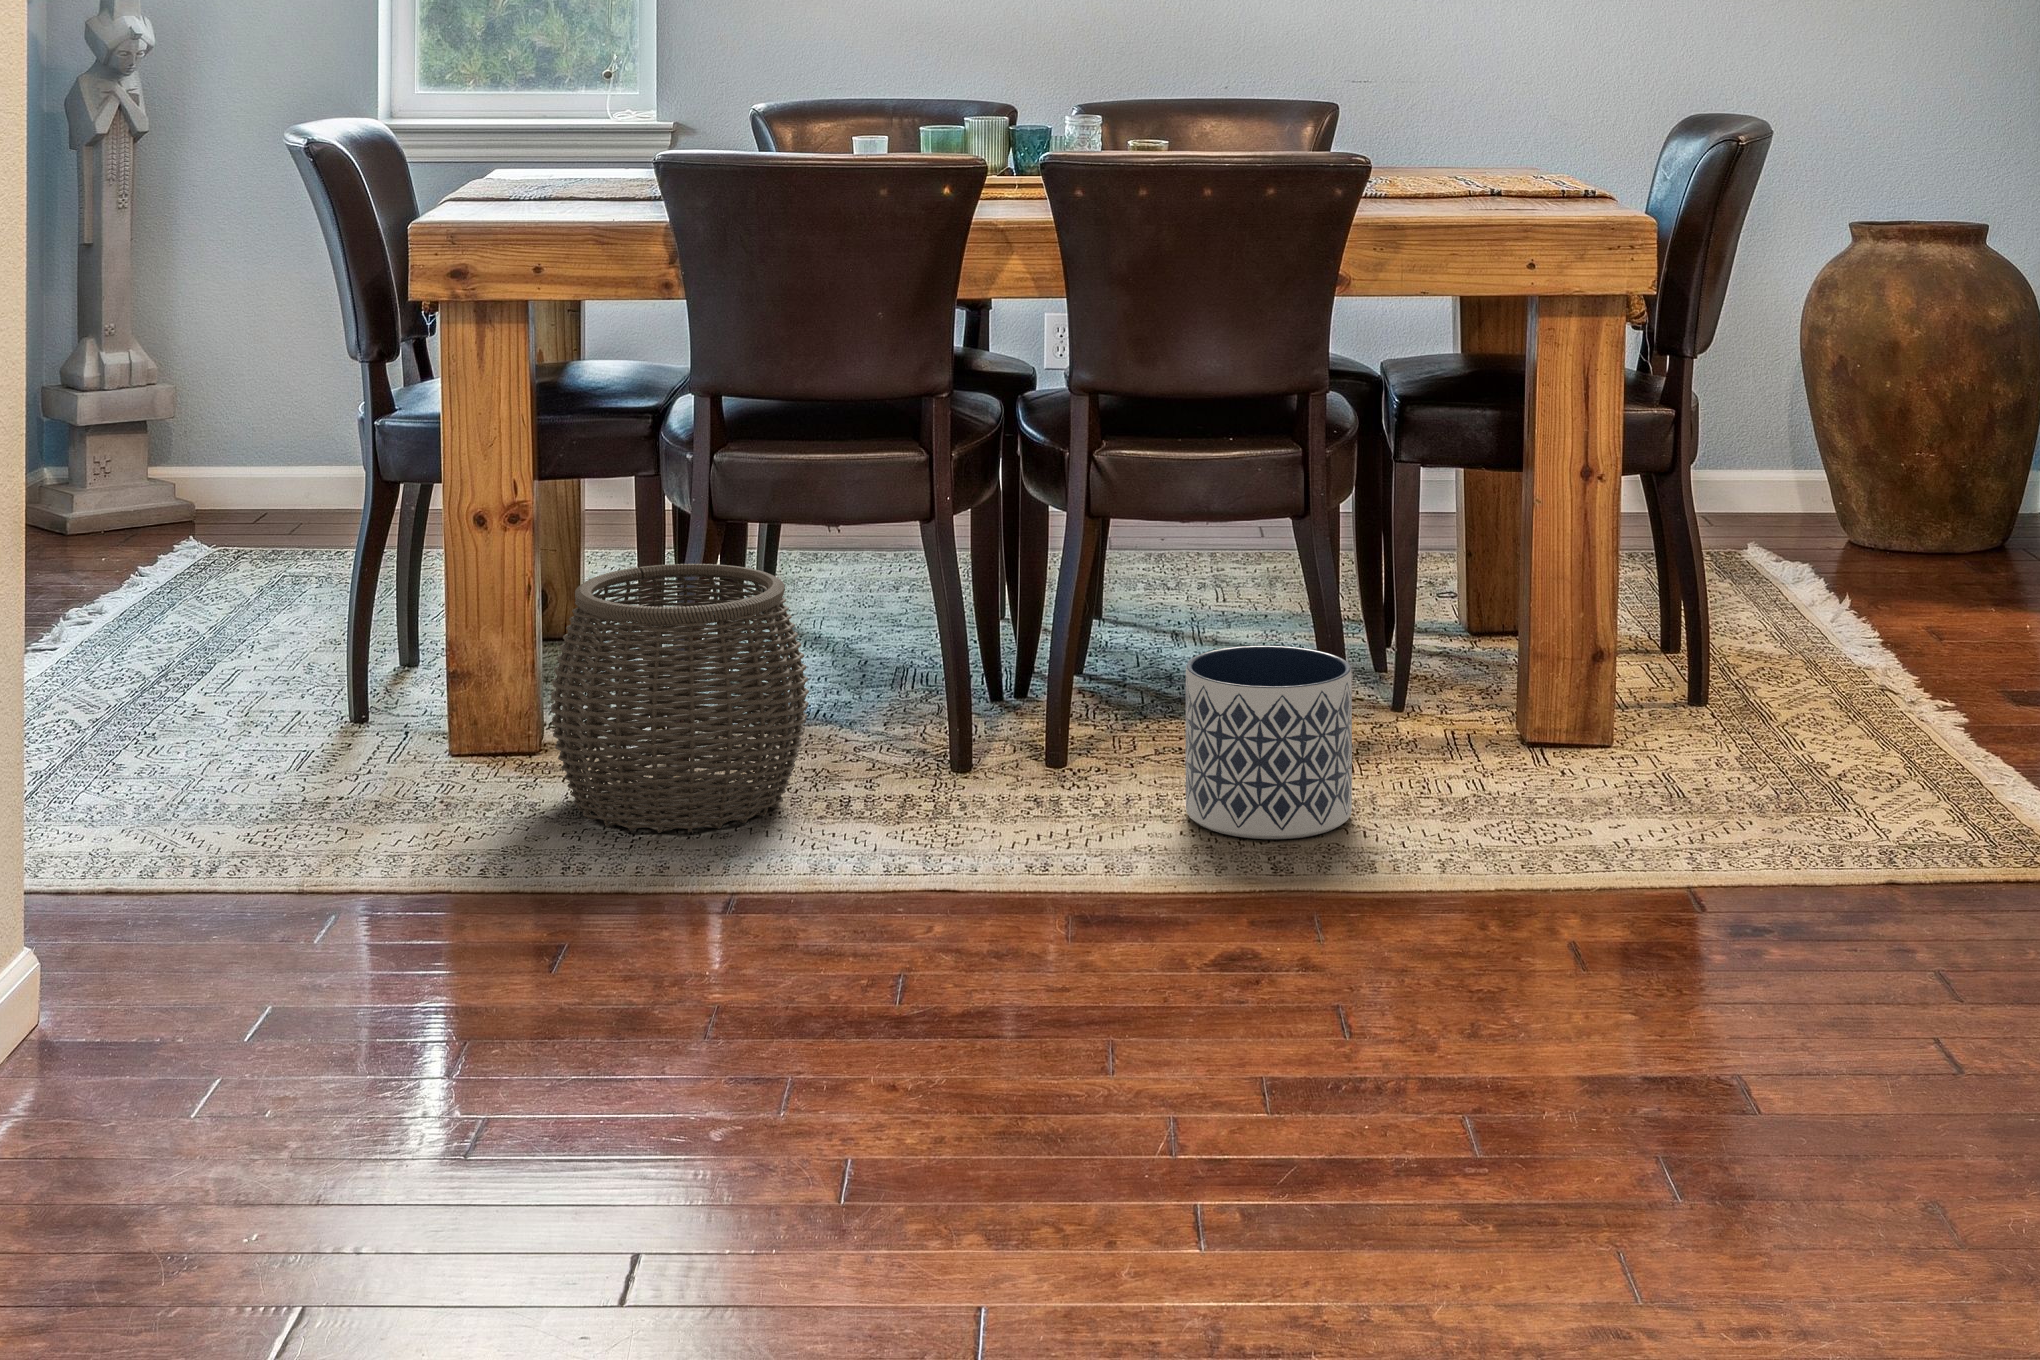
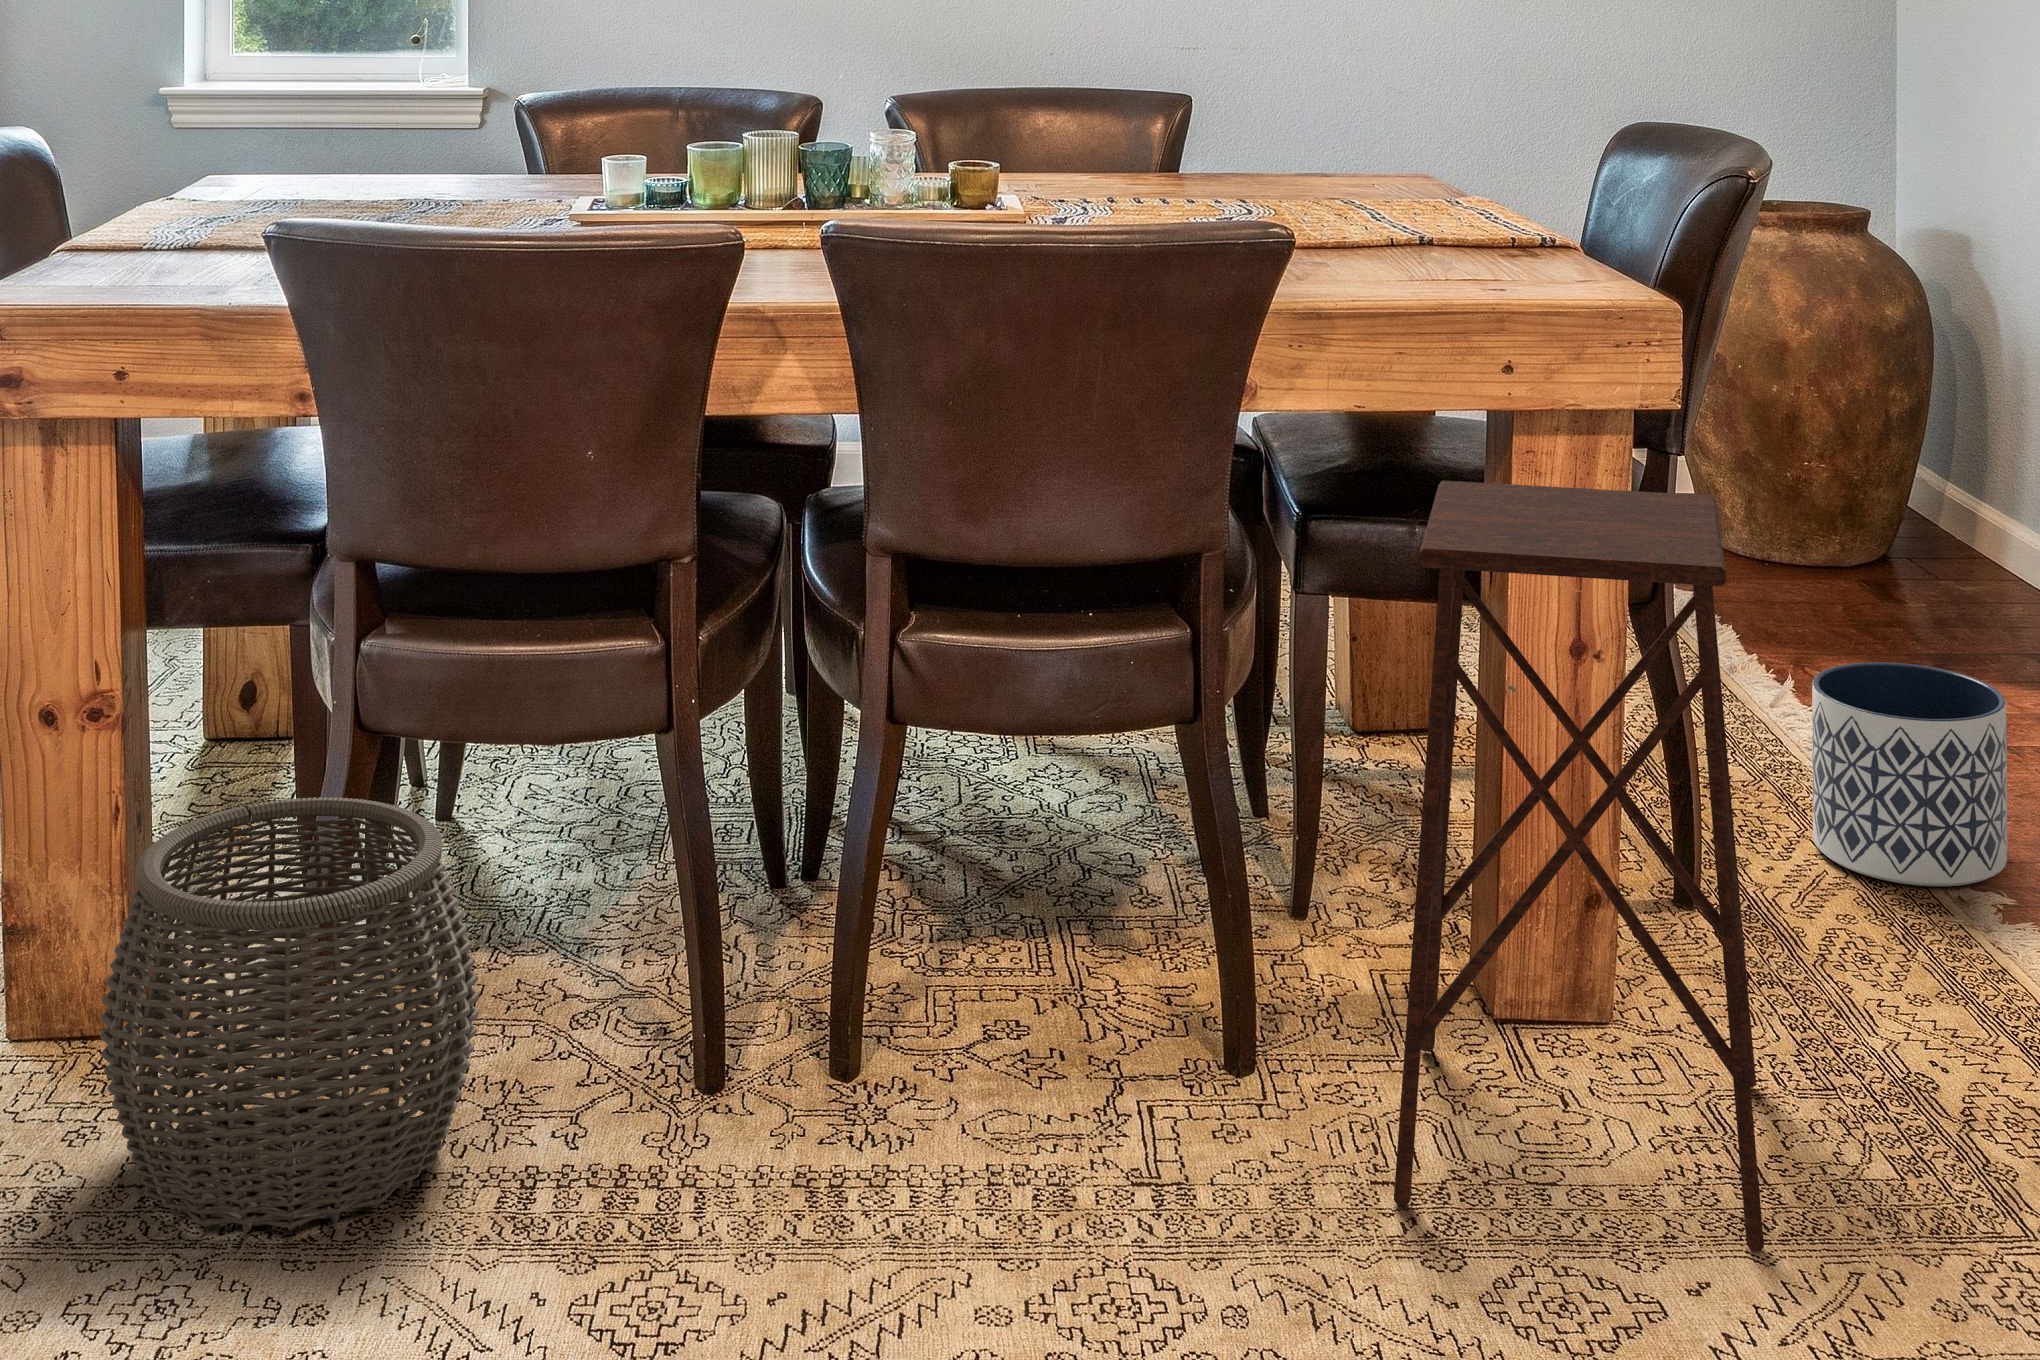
side table: none [1442,344,1703,837] -> present [1394,481,1764,1251]
planter: present [1186,646,1352,839] -> present [1812,662,2007,887]

